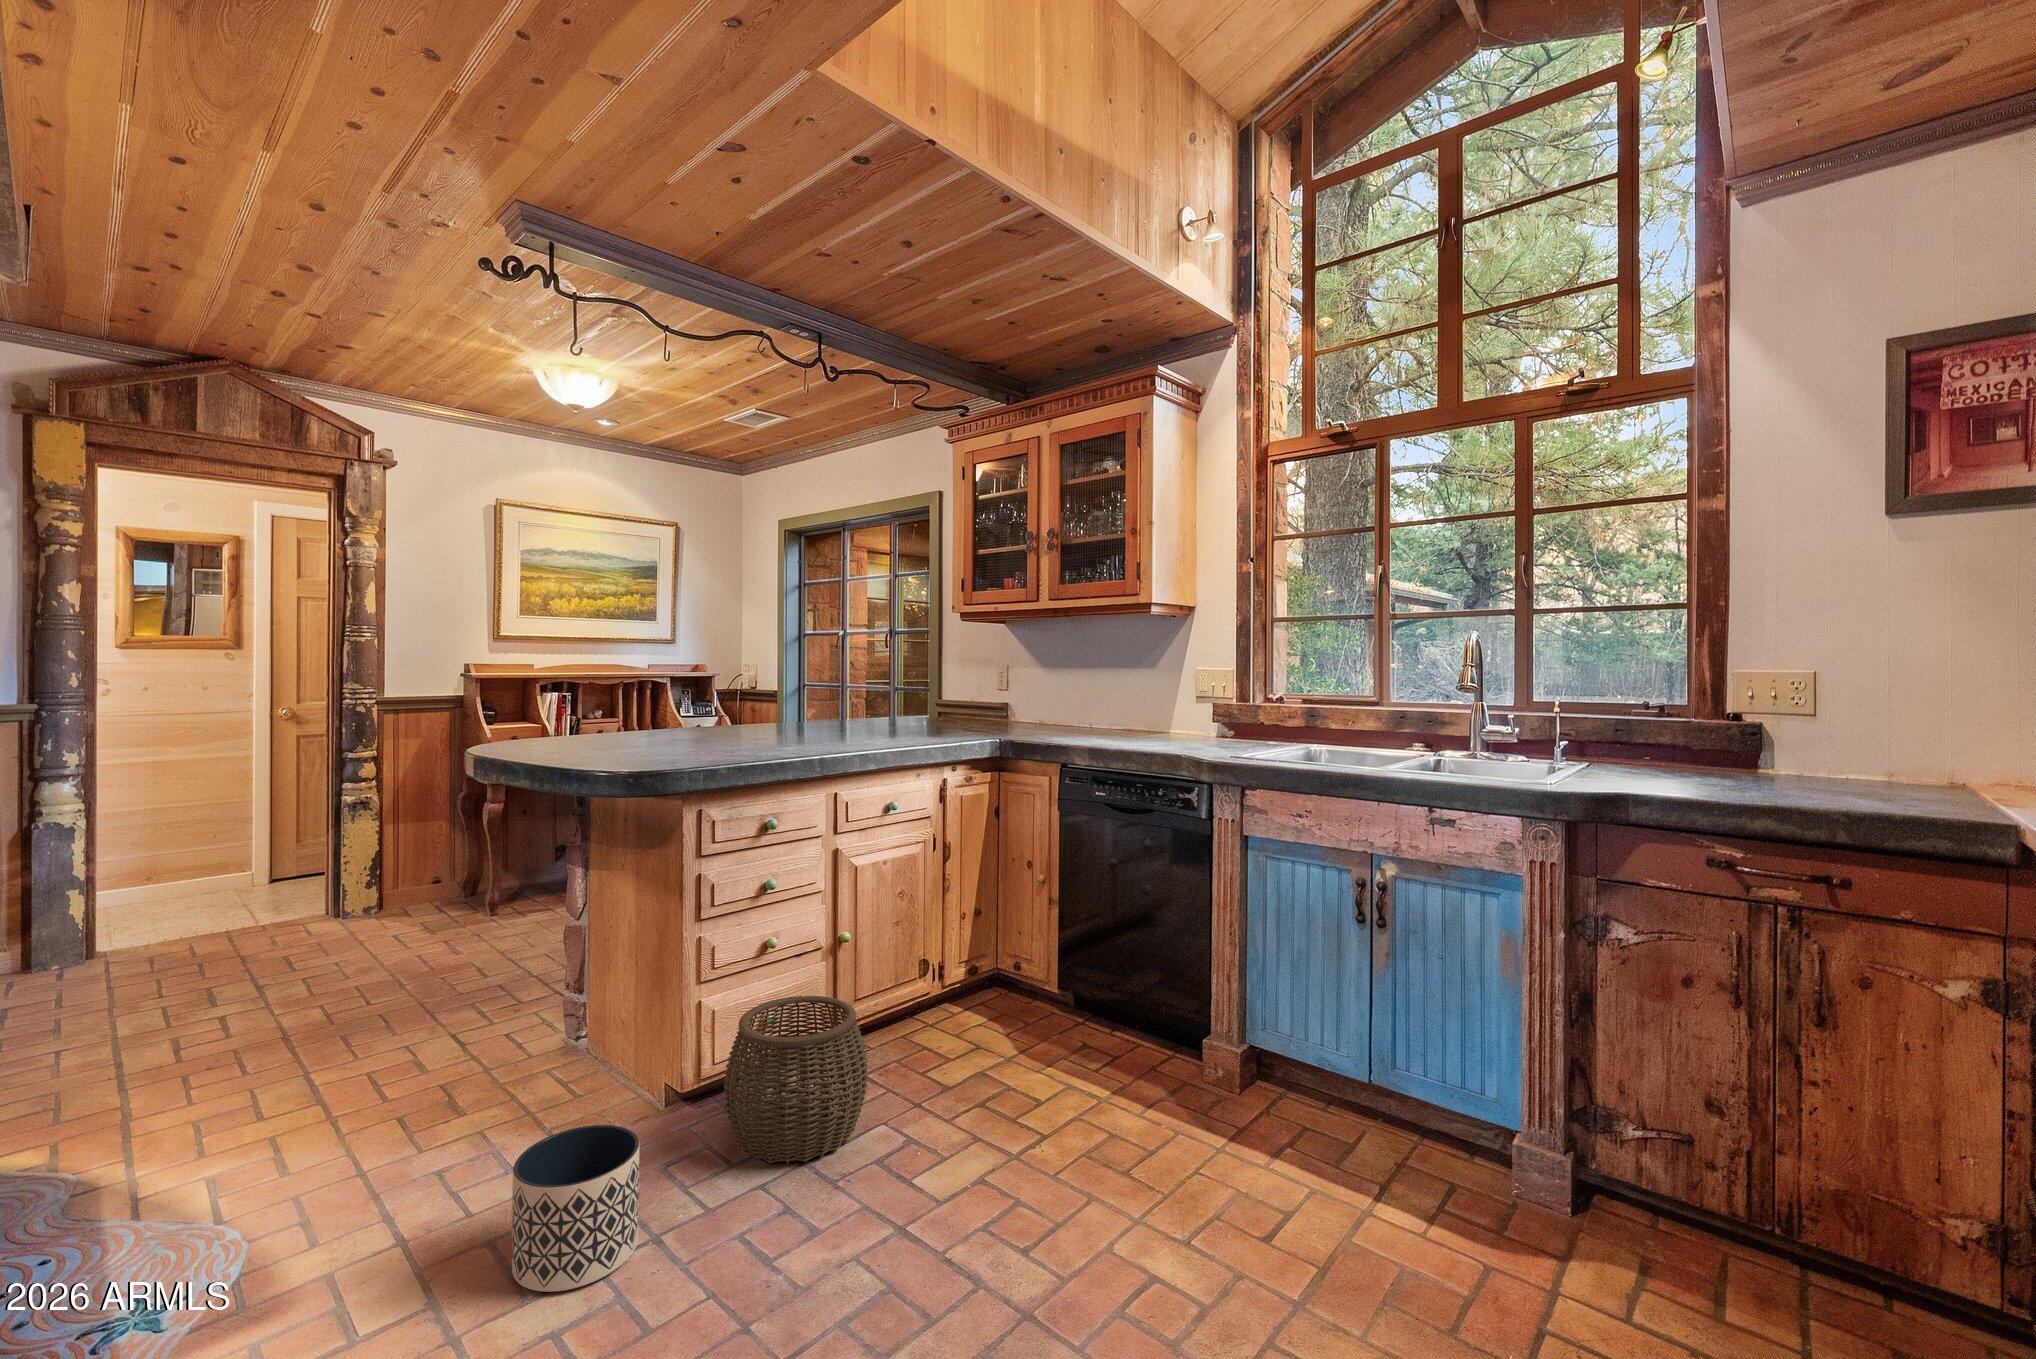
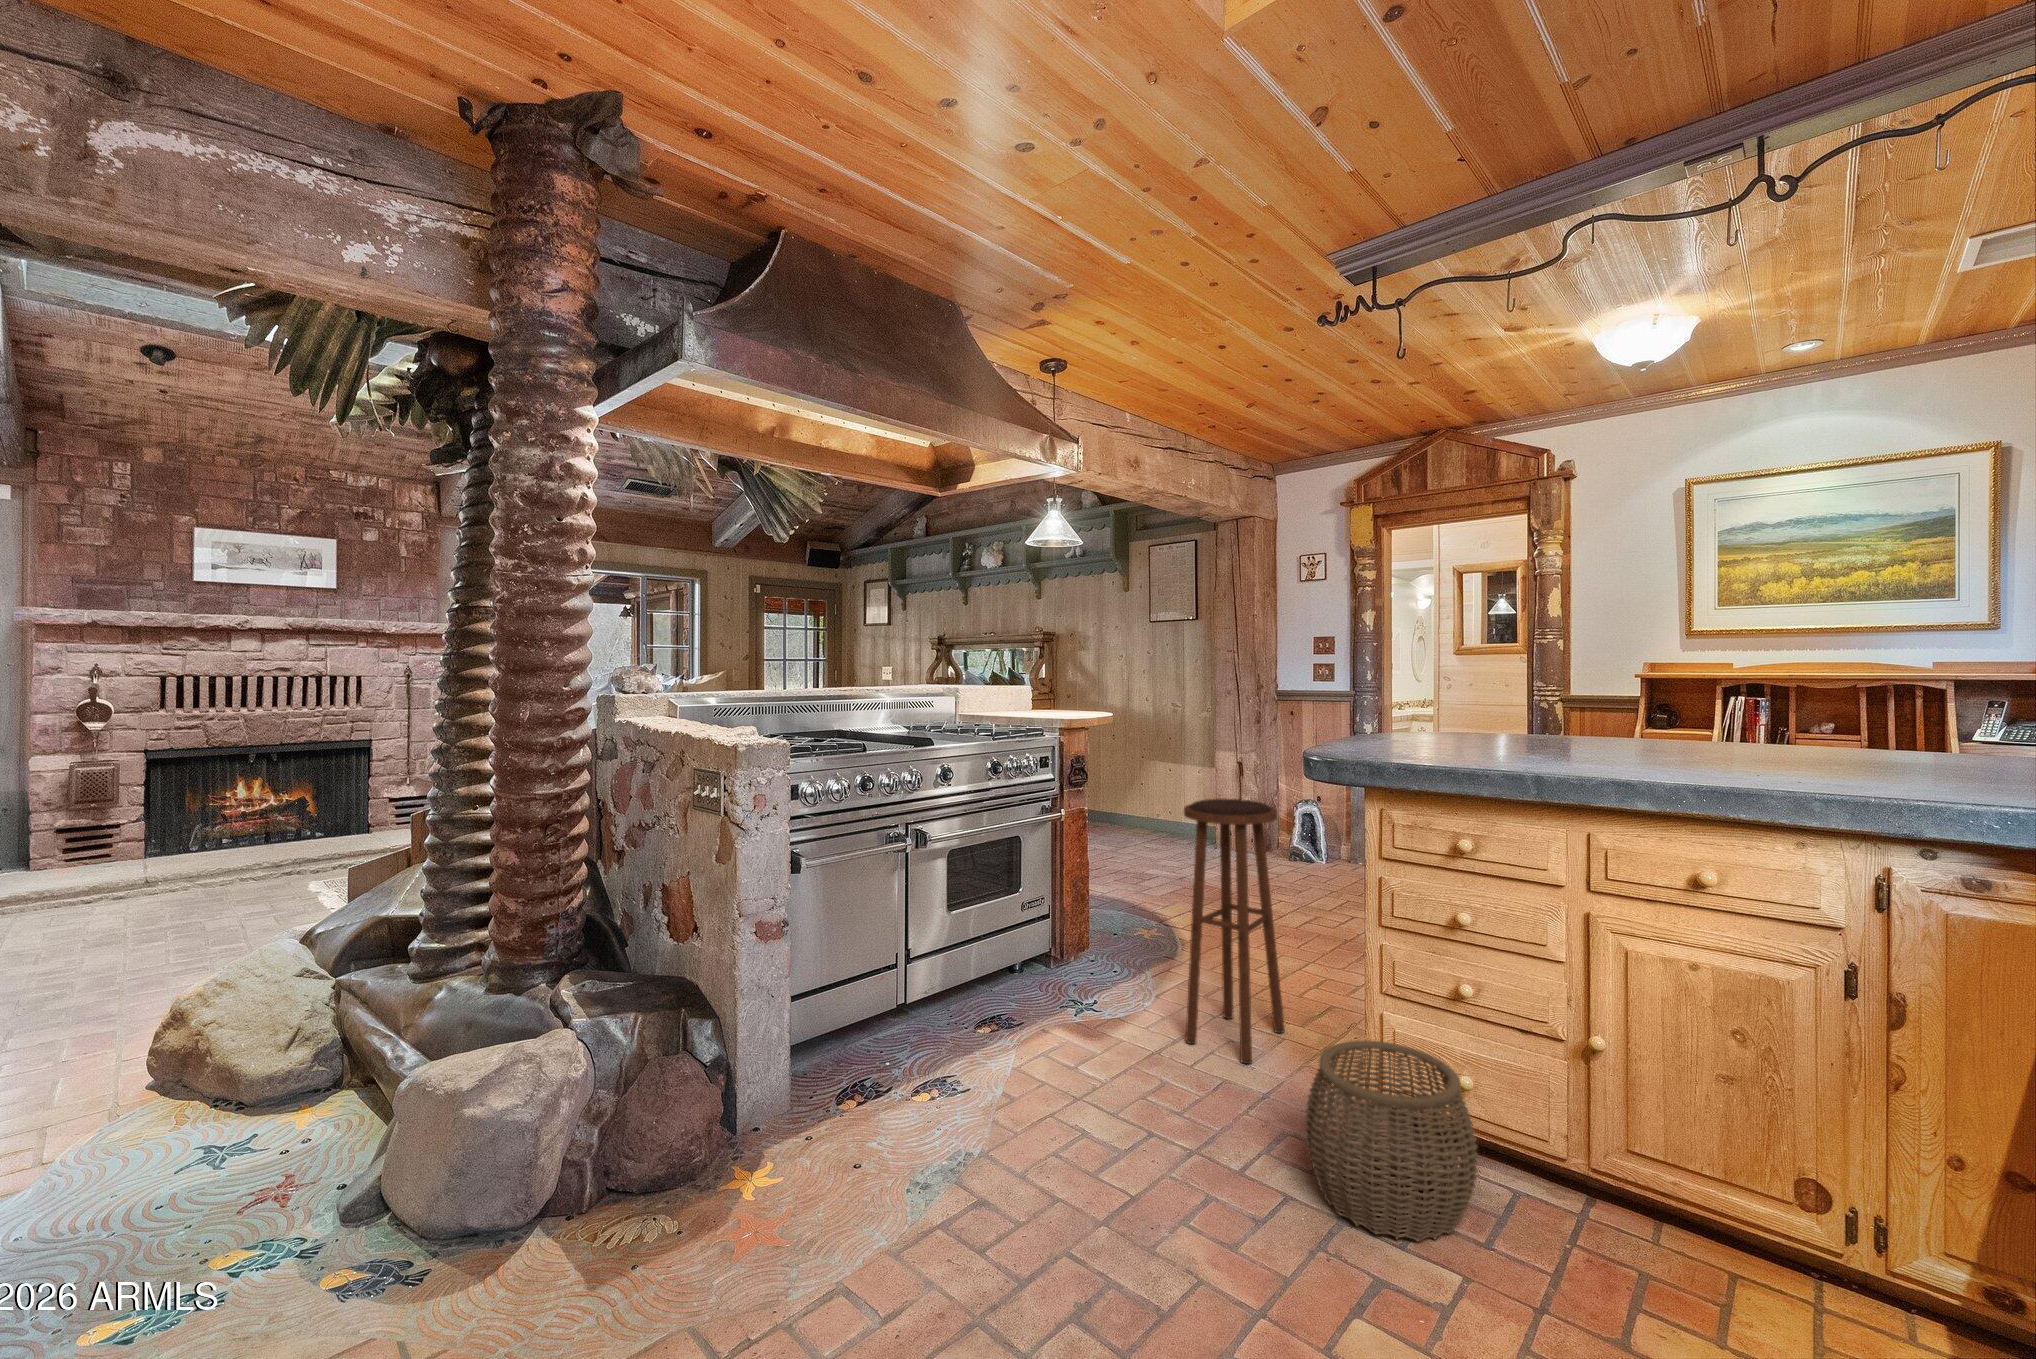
stool: none [356,836,506,1203] -> present [1184,798,1285,1064]
planter: present [512,1125,639,1292] -> none [1116,1029,1204,1147]

